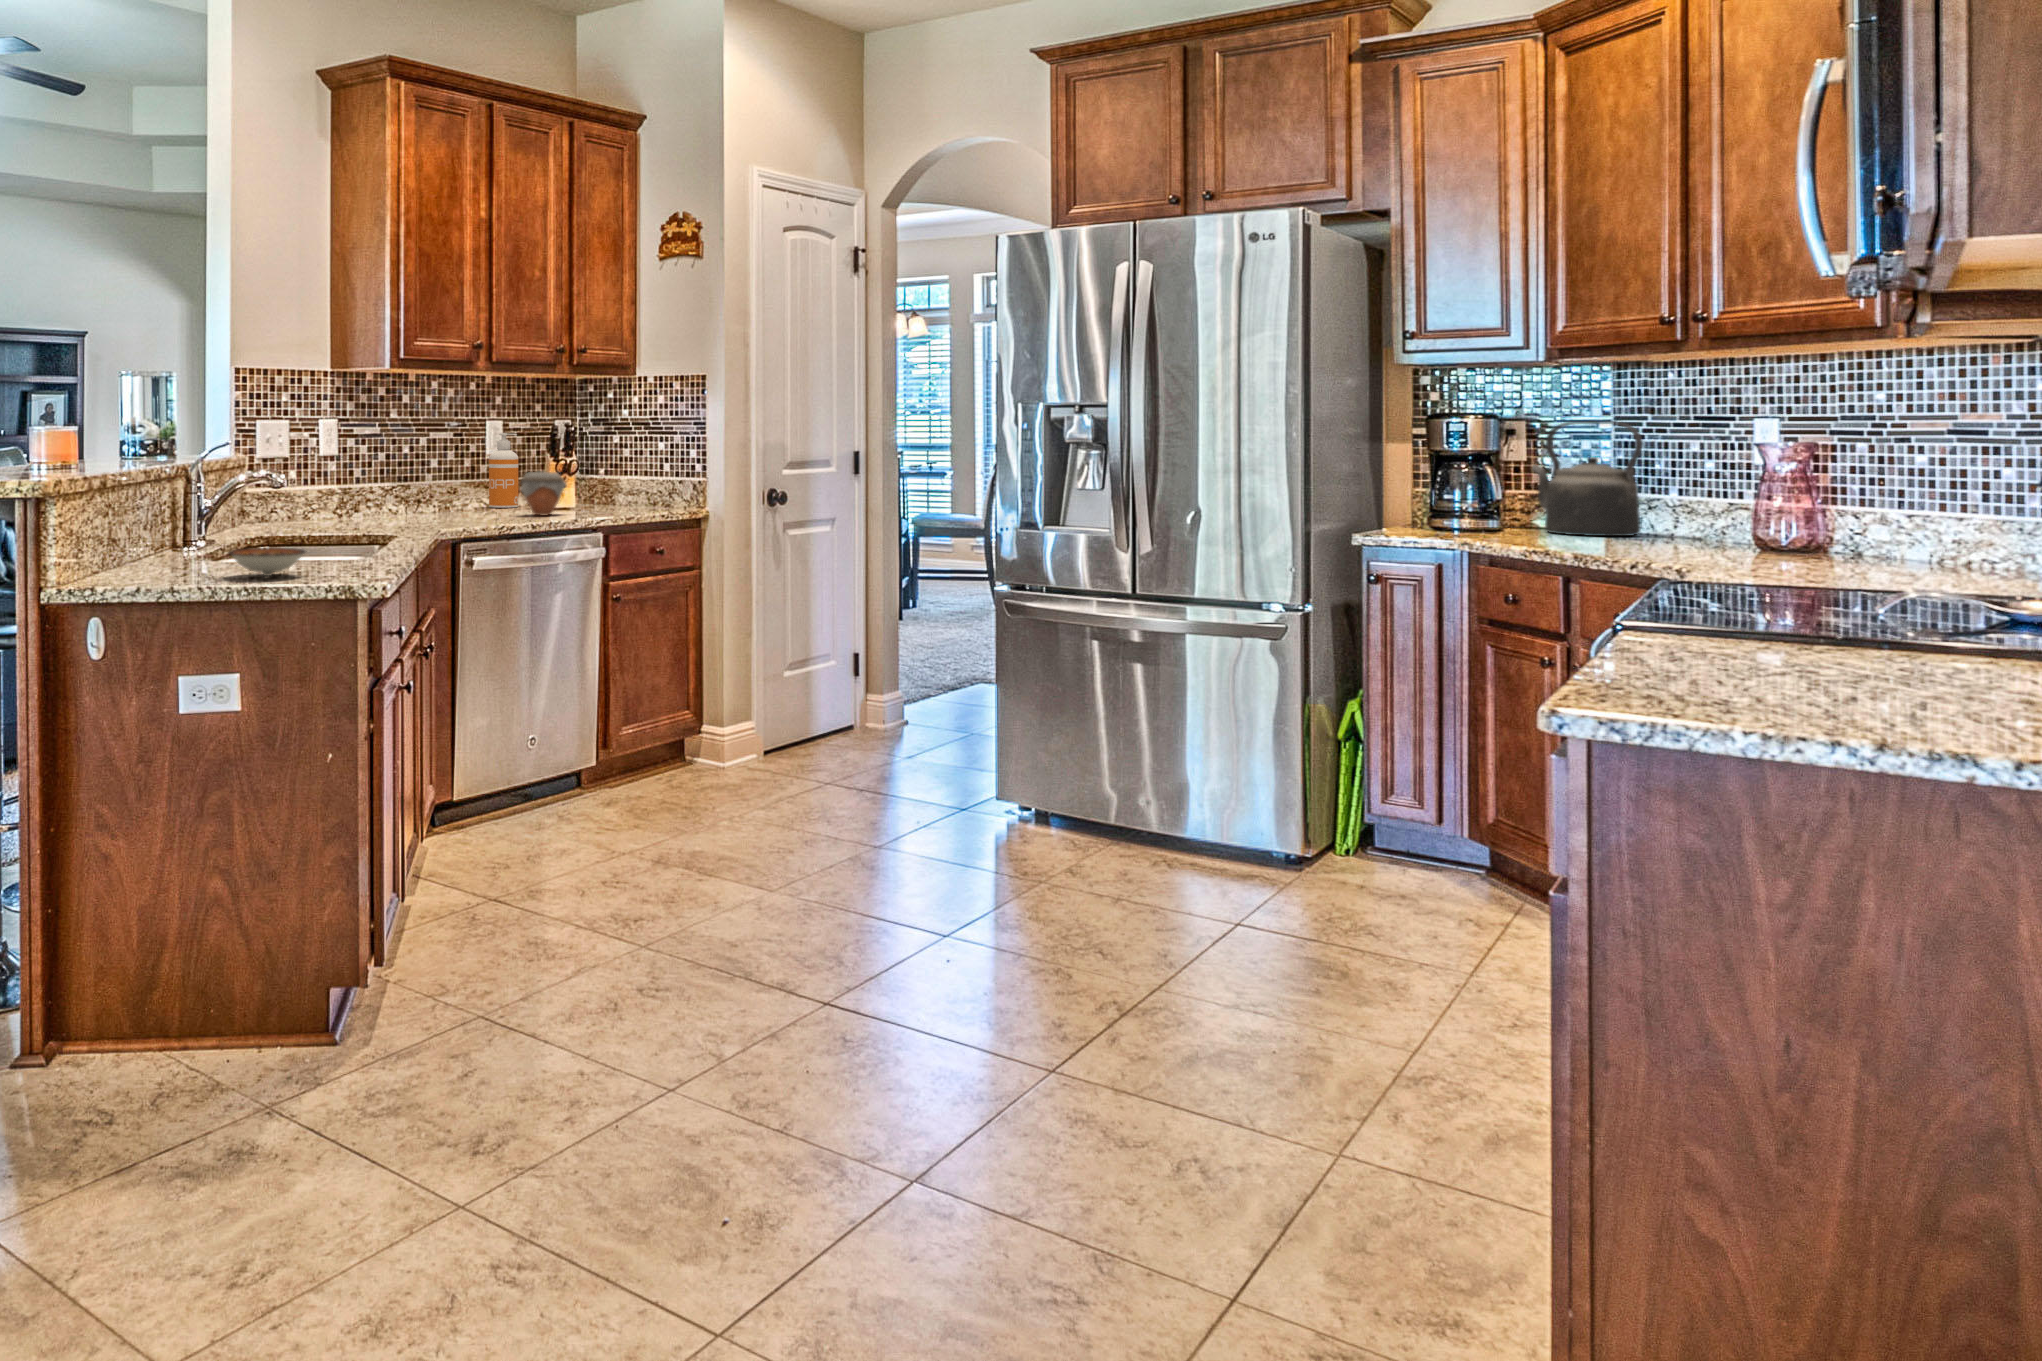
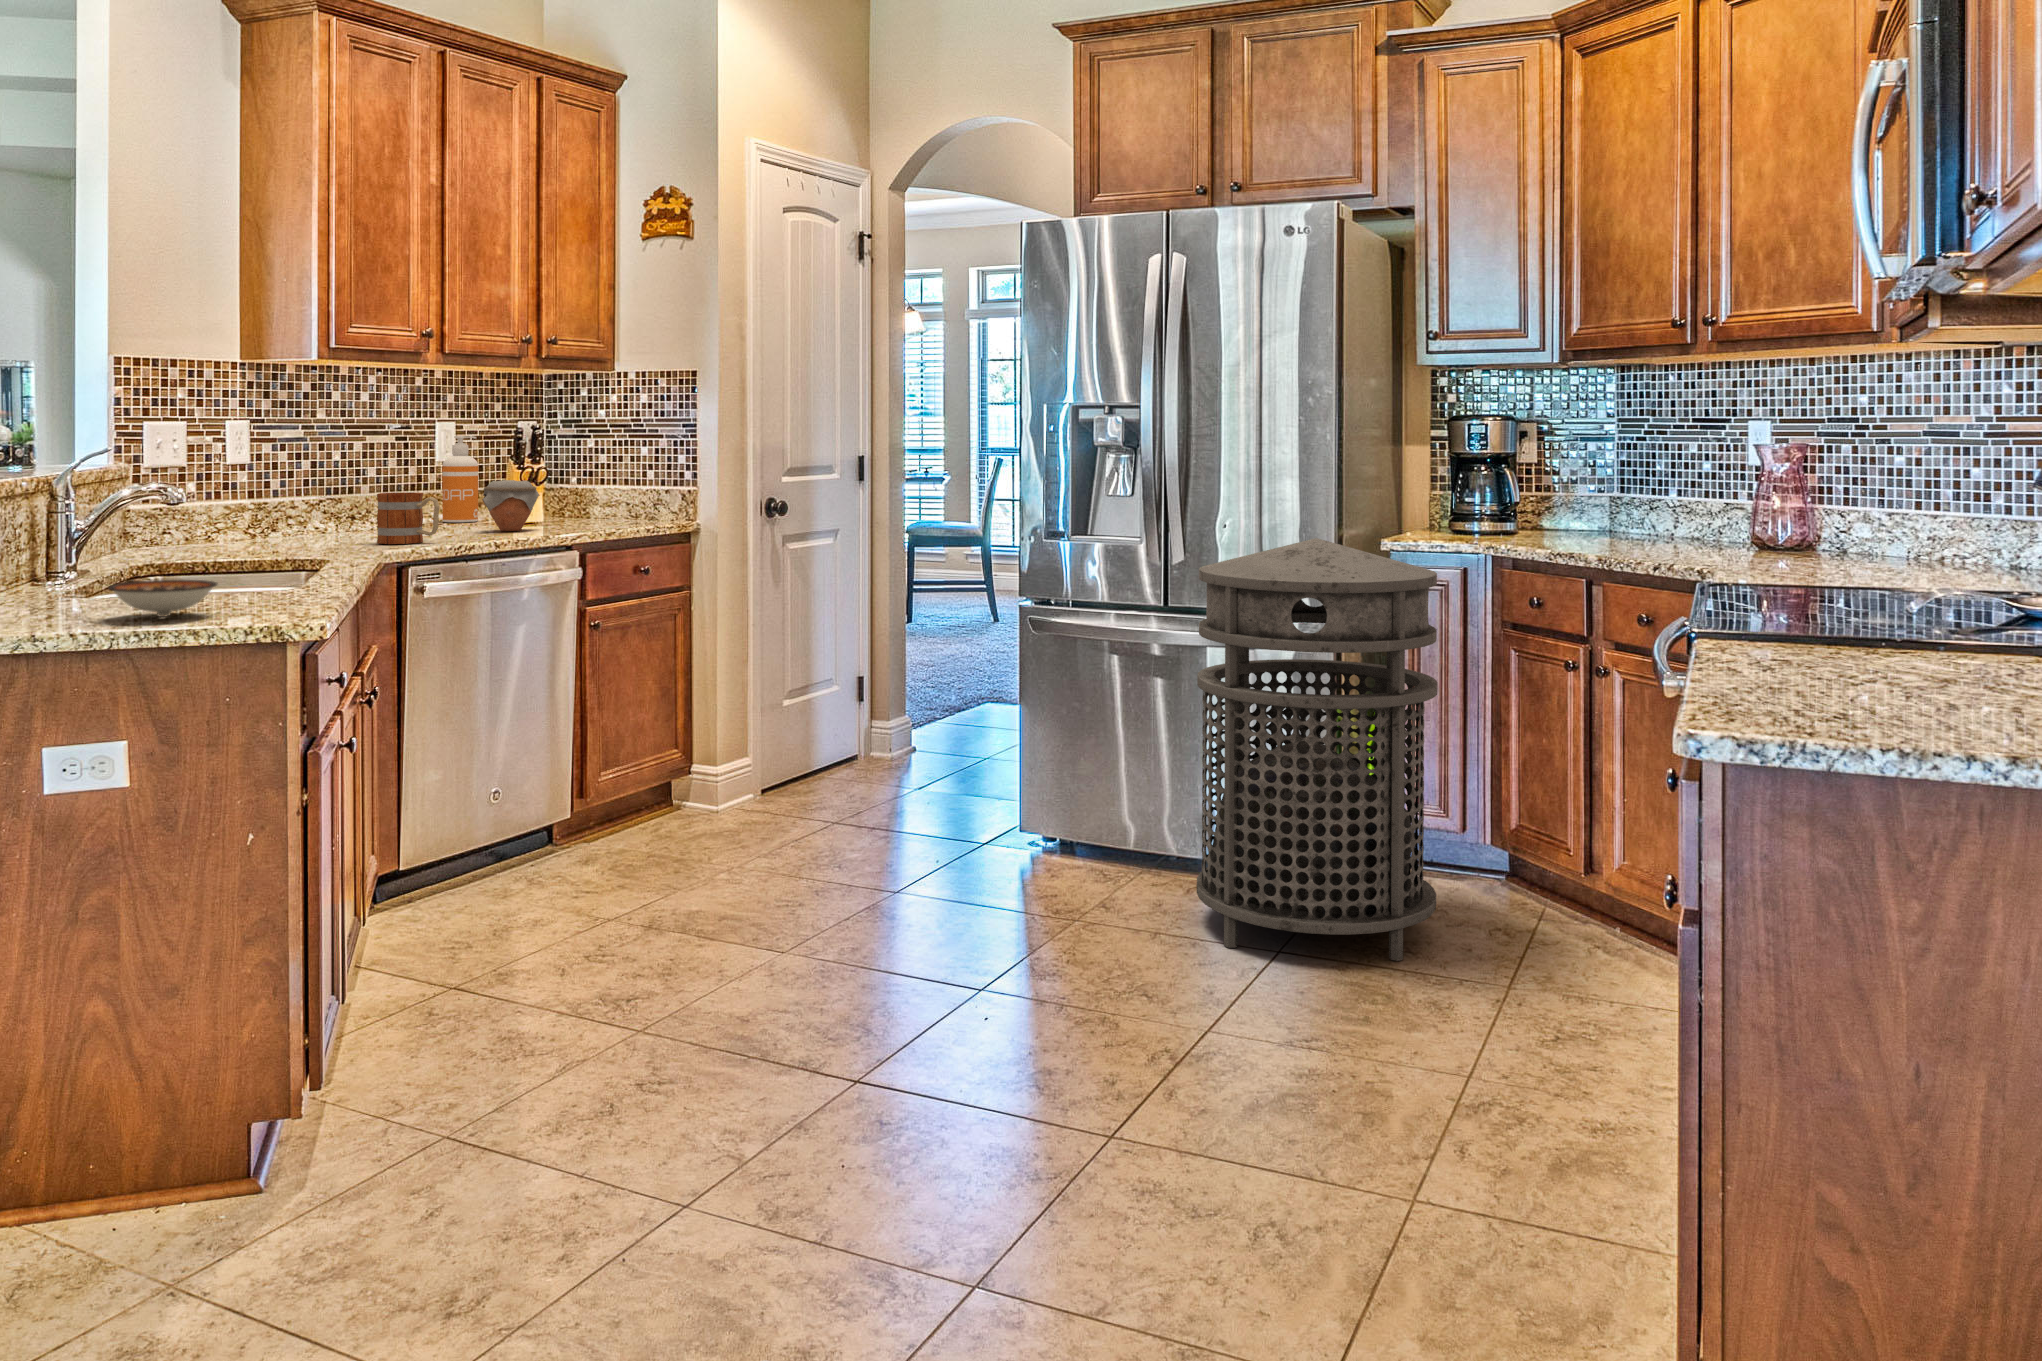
kettle: present [1532,421,1643,536] -> none [1545,423,1648,536]
mug: none [433,481,483,525] -> present [377,492,439,544]
trash can: none [1150,532,1393,939] -> present [1197,538,1438,961]

